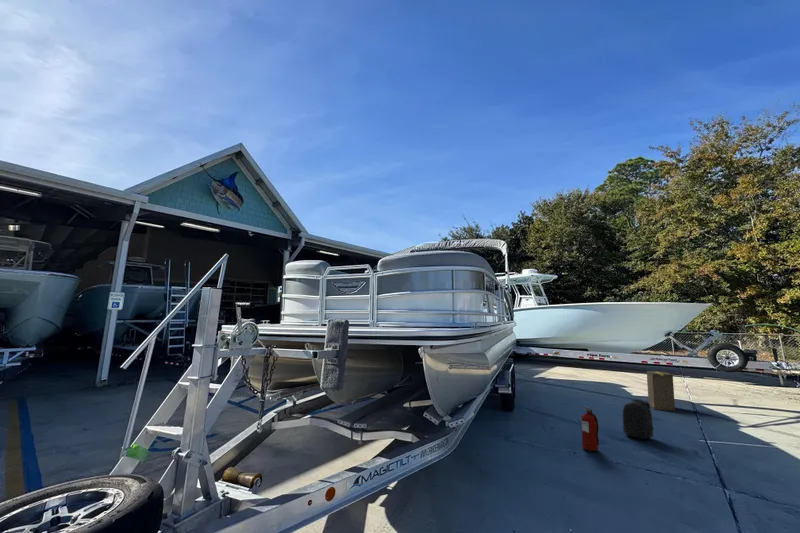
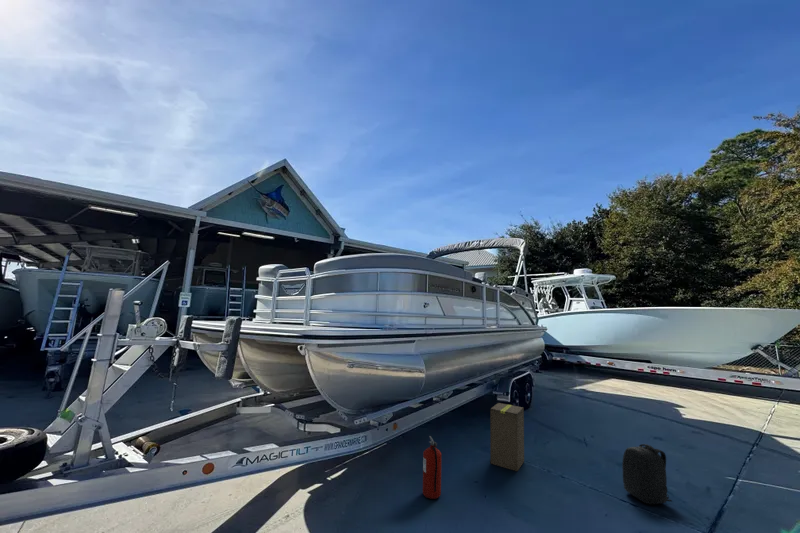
cardboard box: present [647,371,675,411] -> present [490,403,524,471]
fire extinguisher: present [581,406,599,451] -> present [423,436,442,499]

